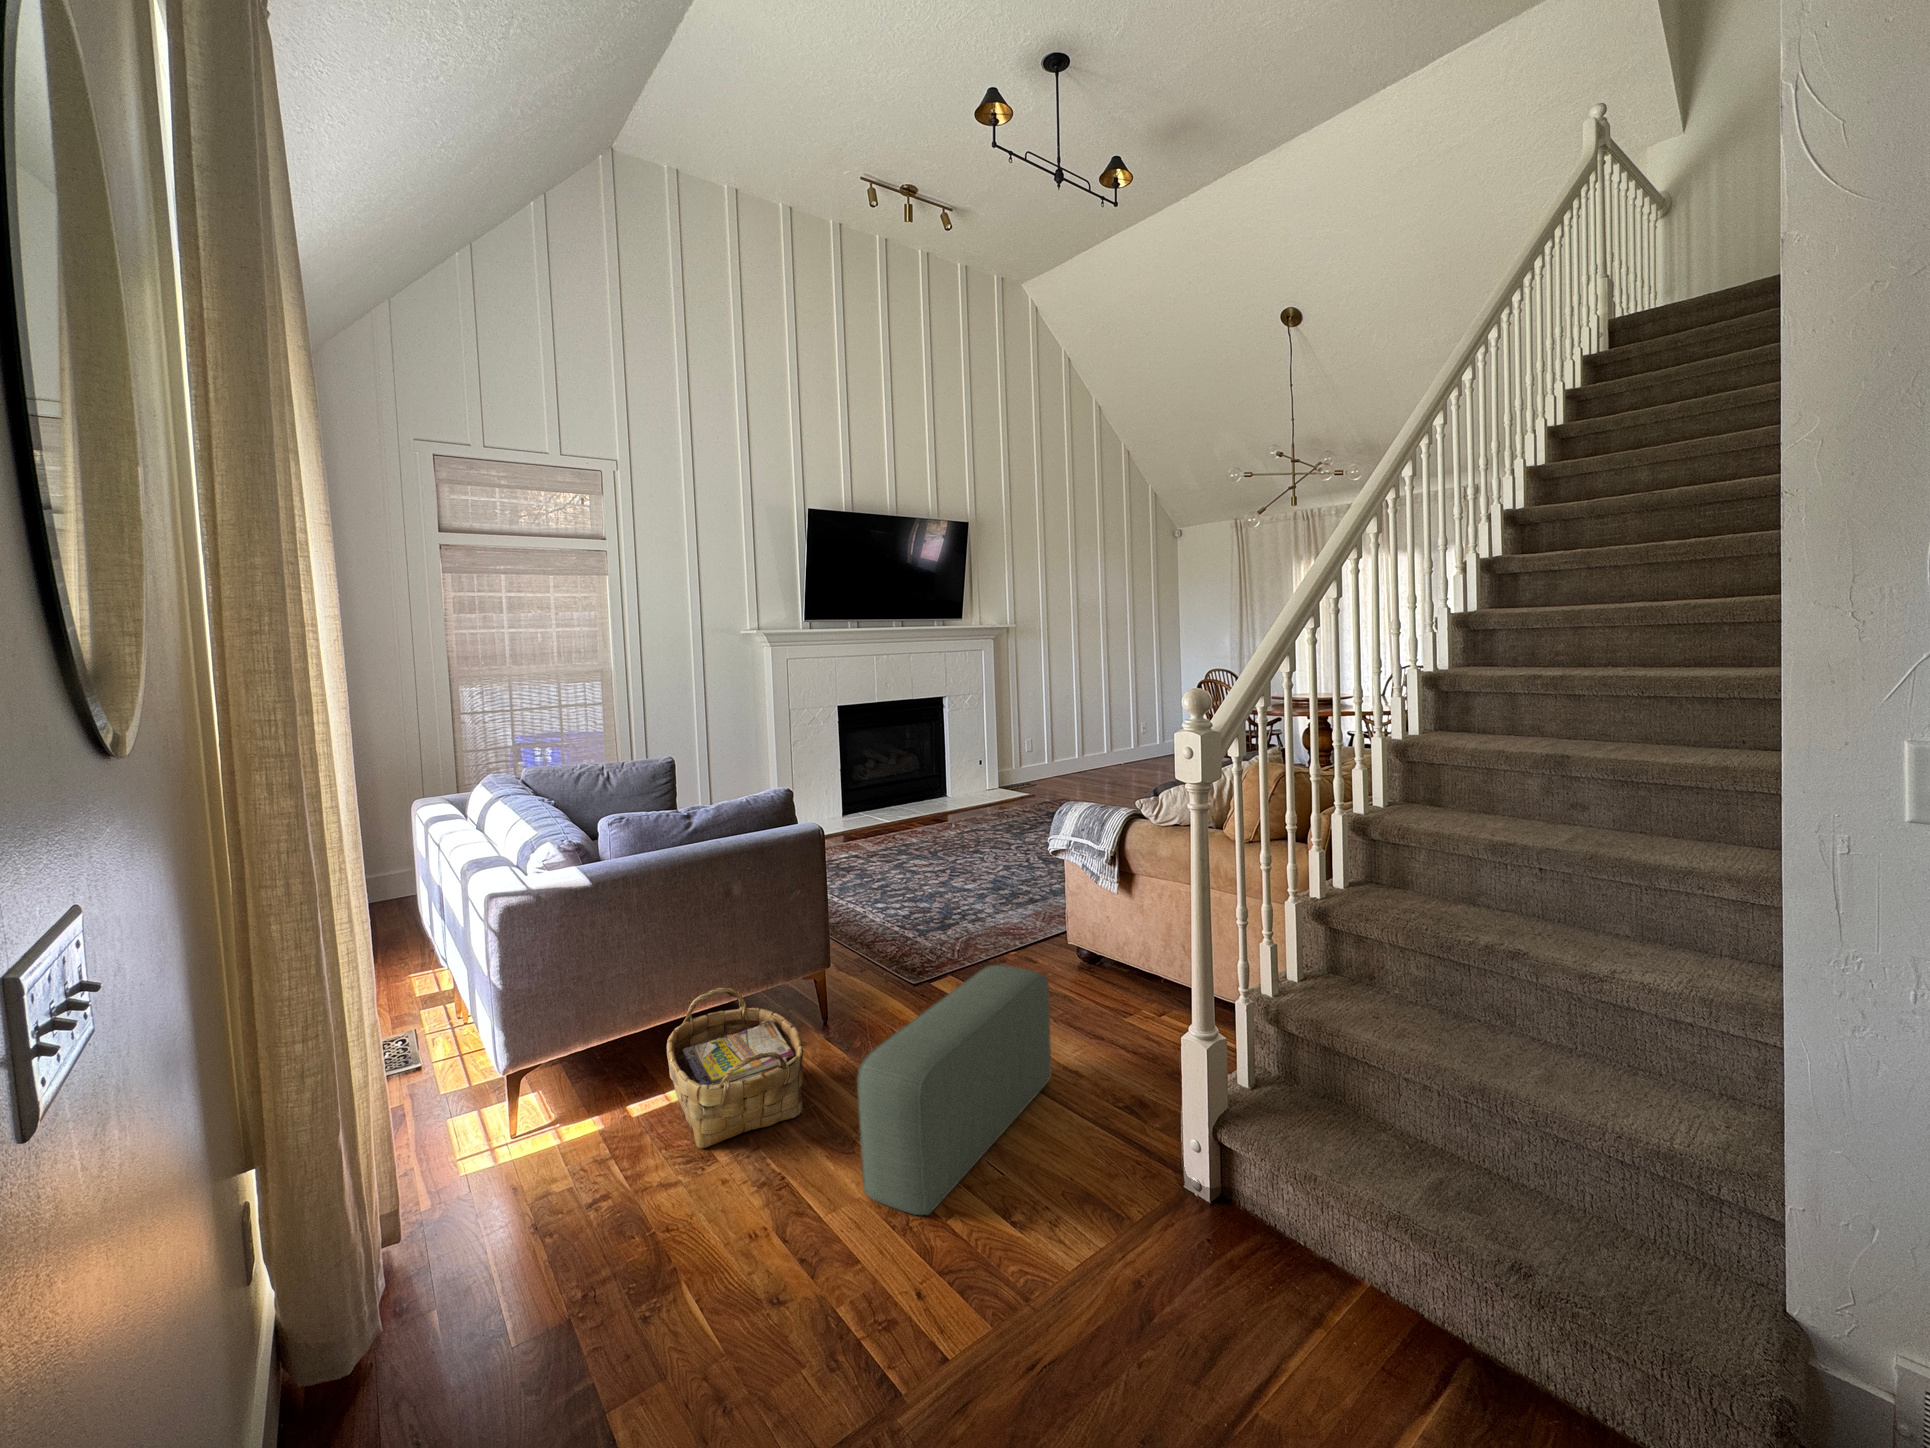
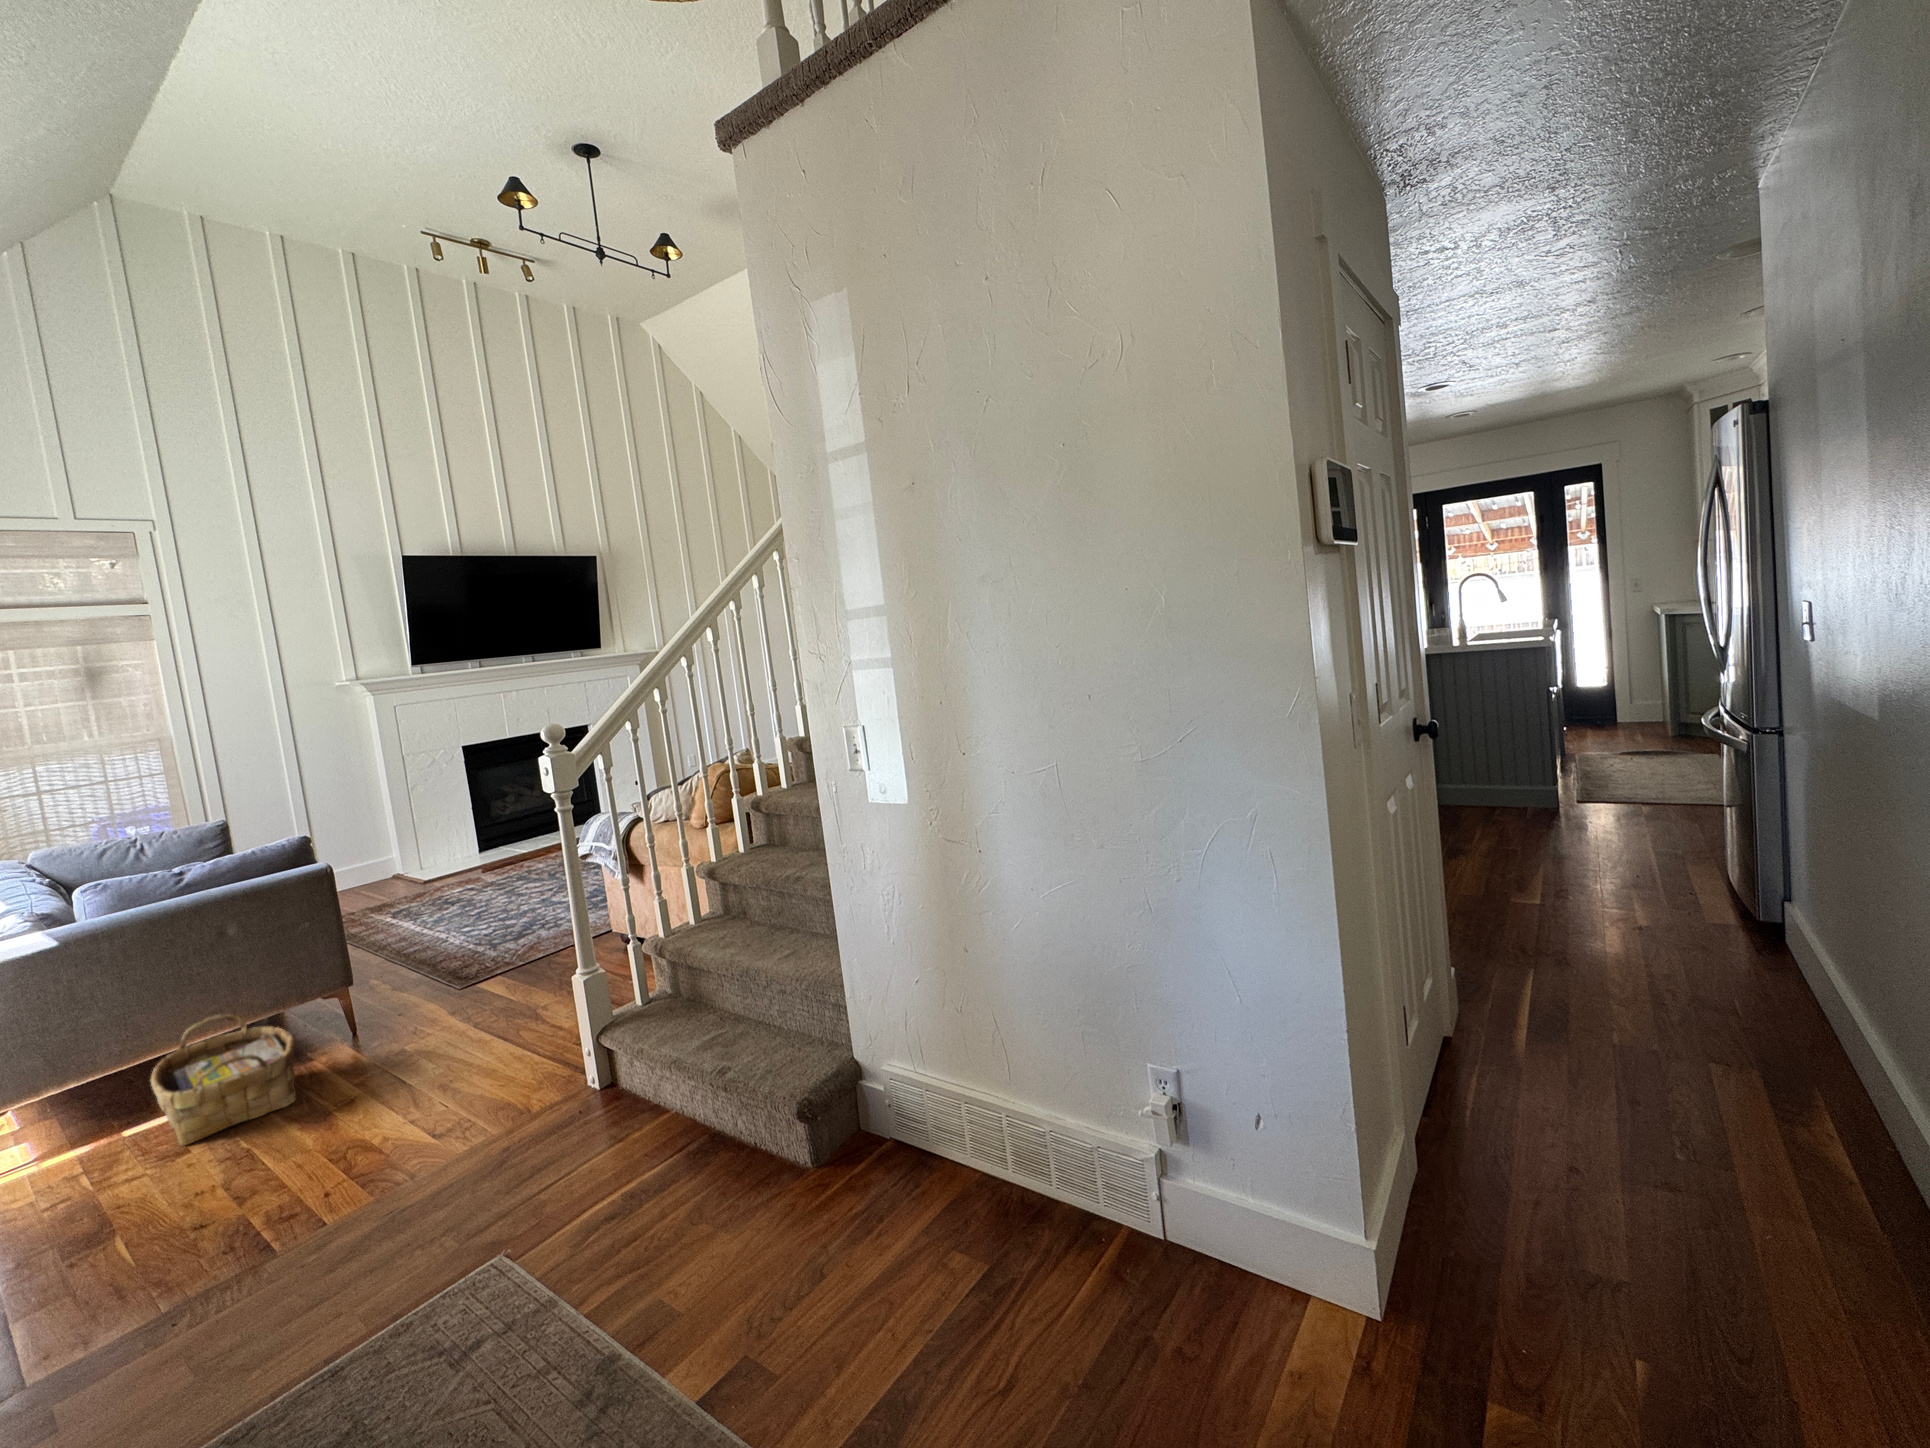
pouf: present [857,965,1051,1215] -> none [302,953,536,1148]

